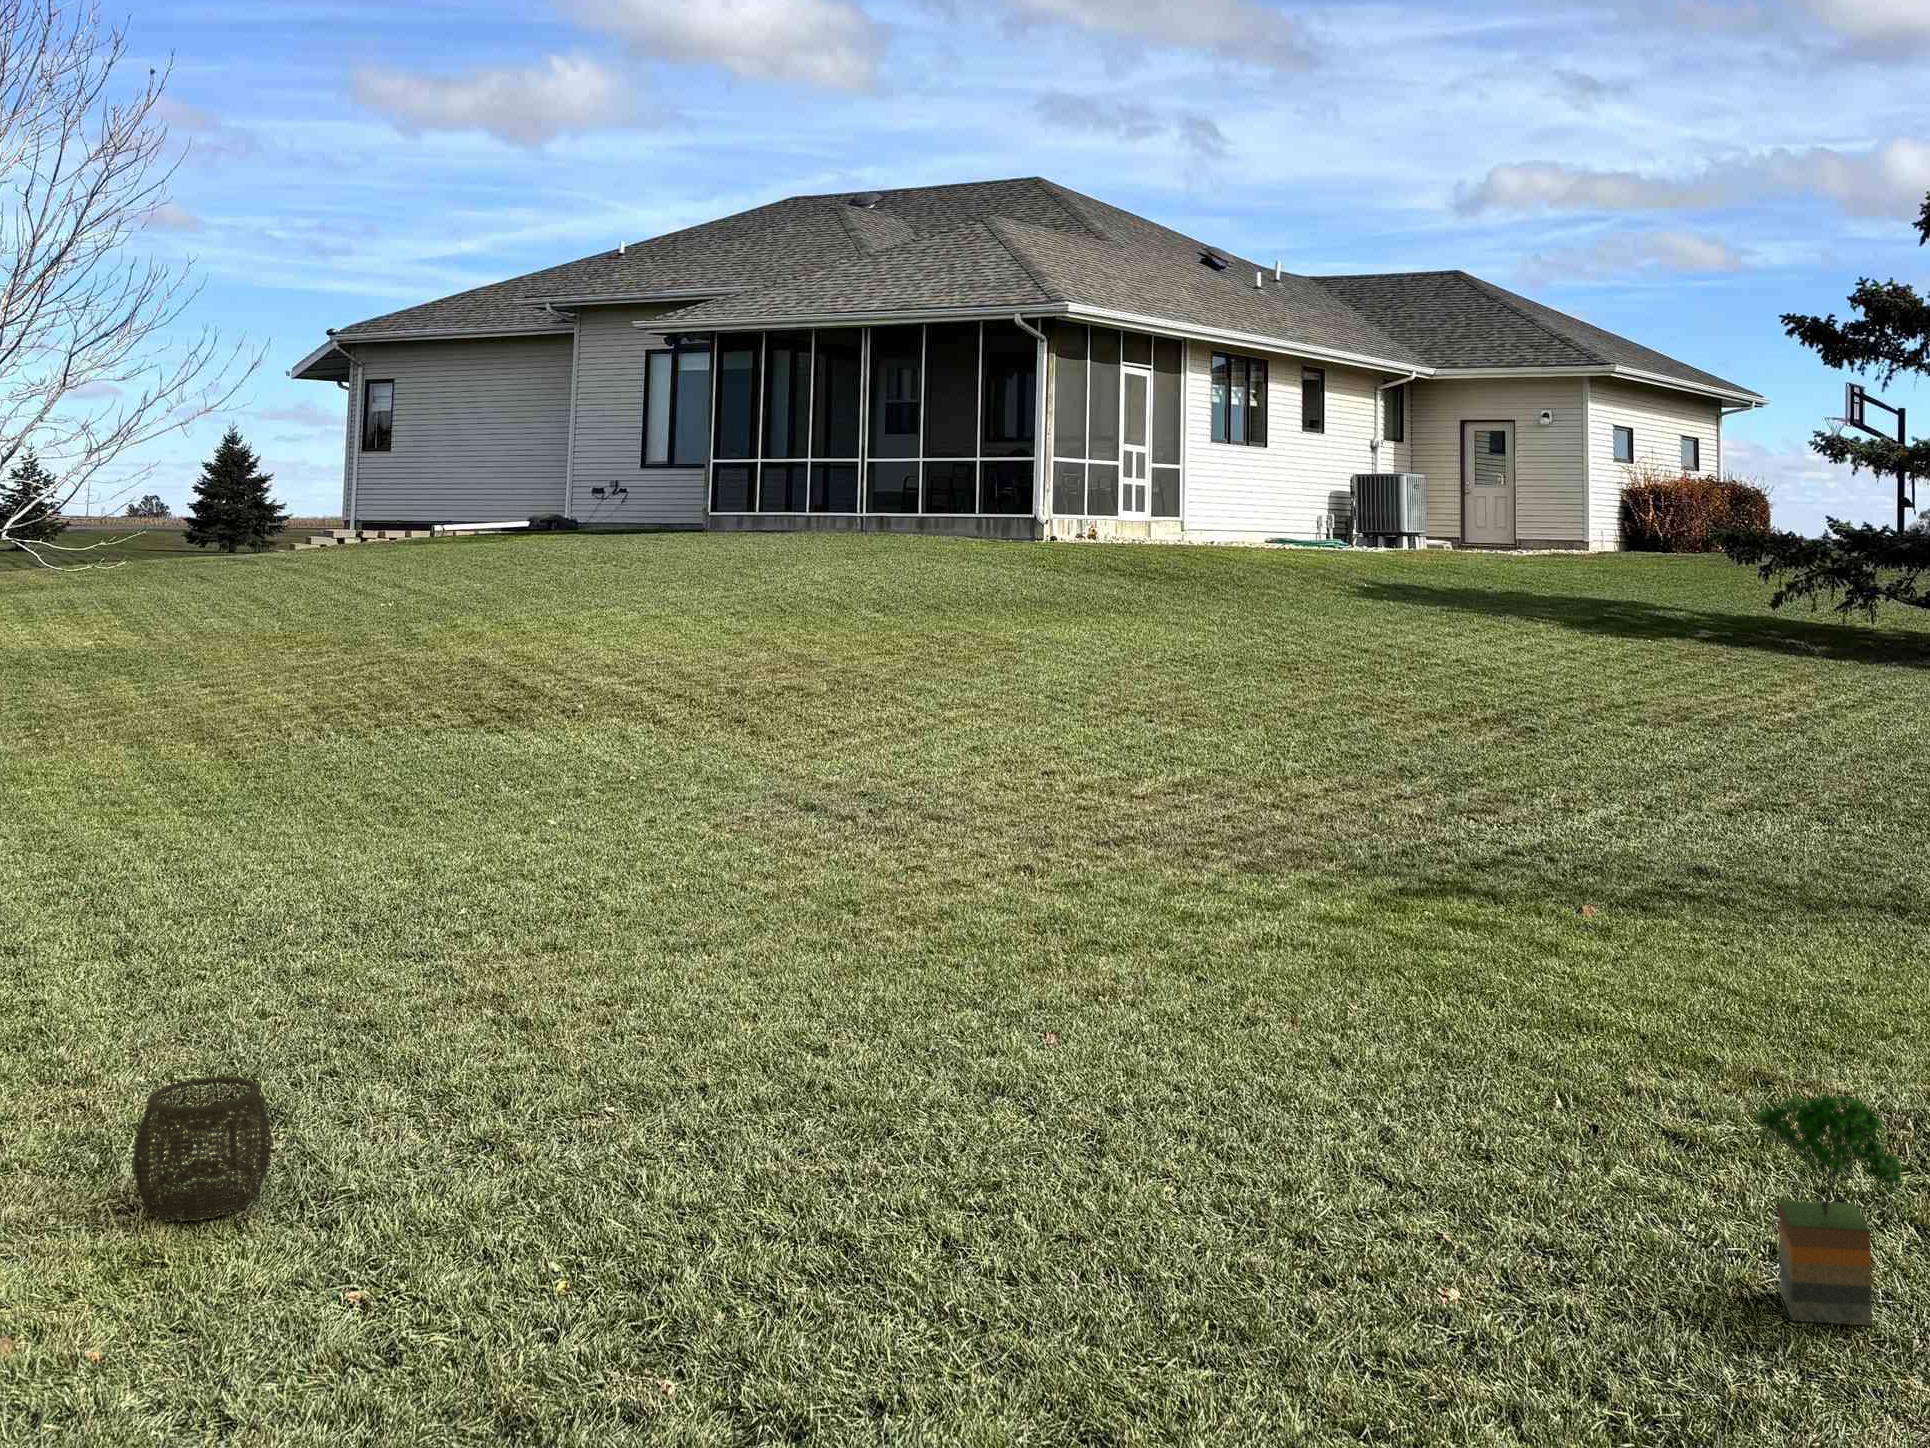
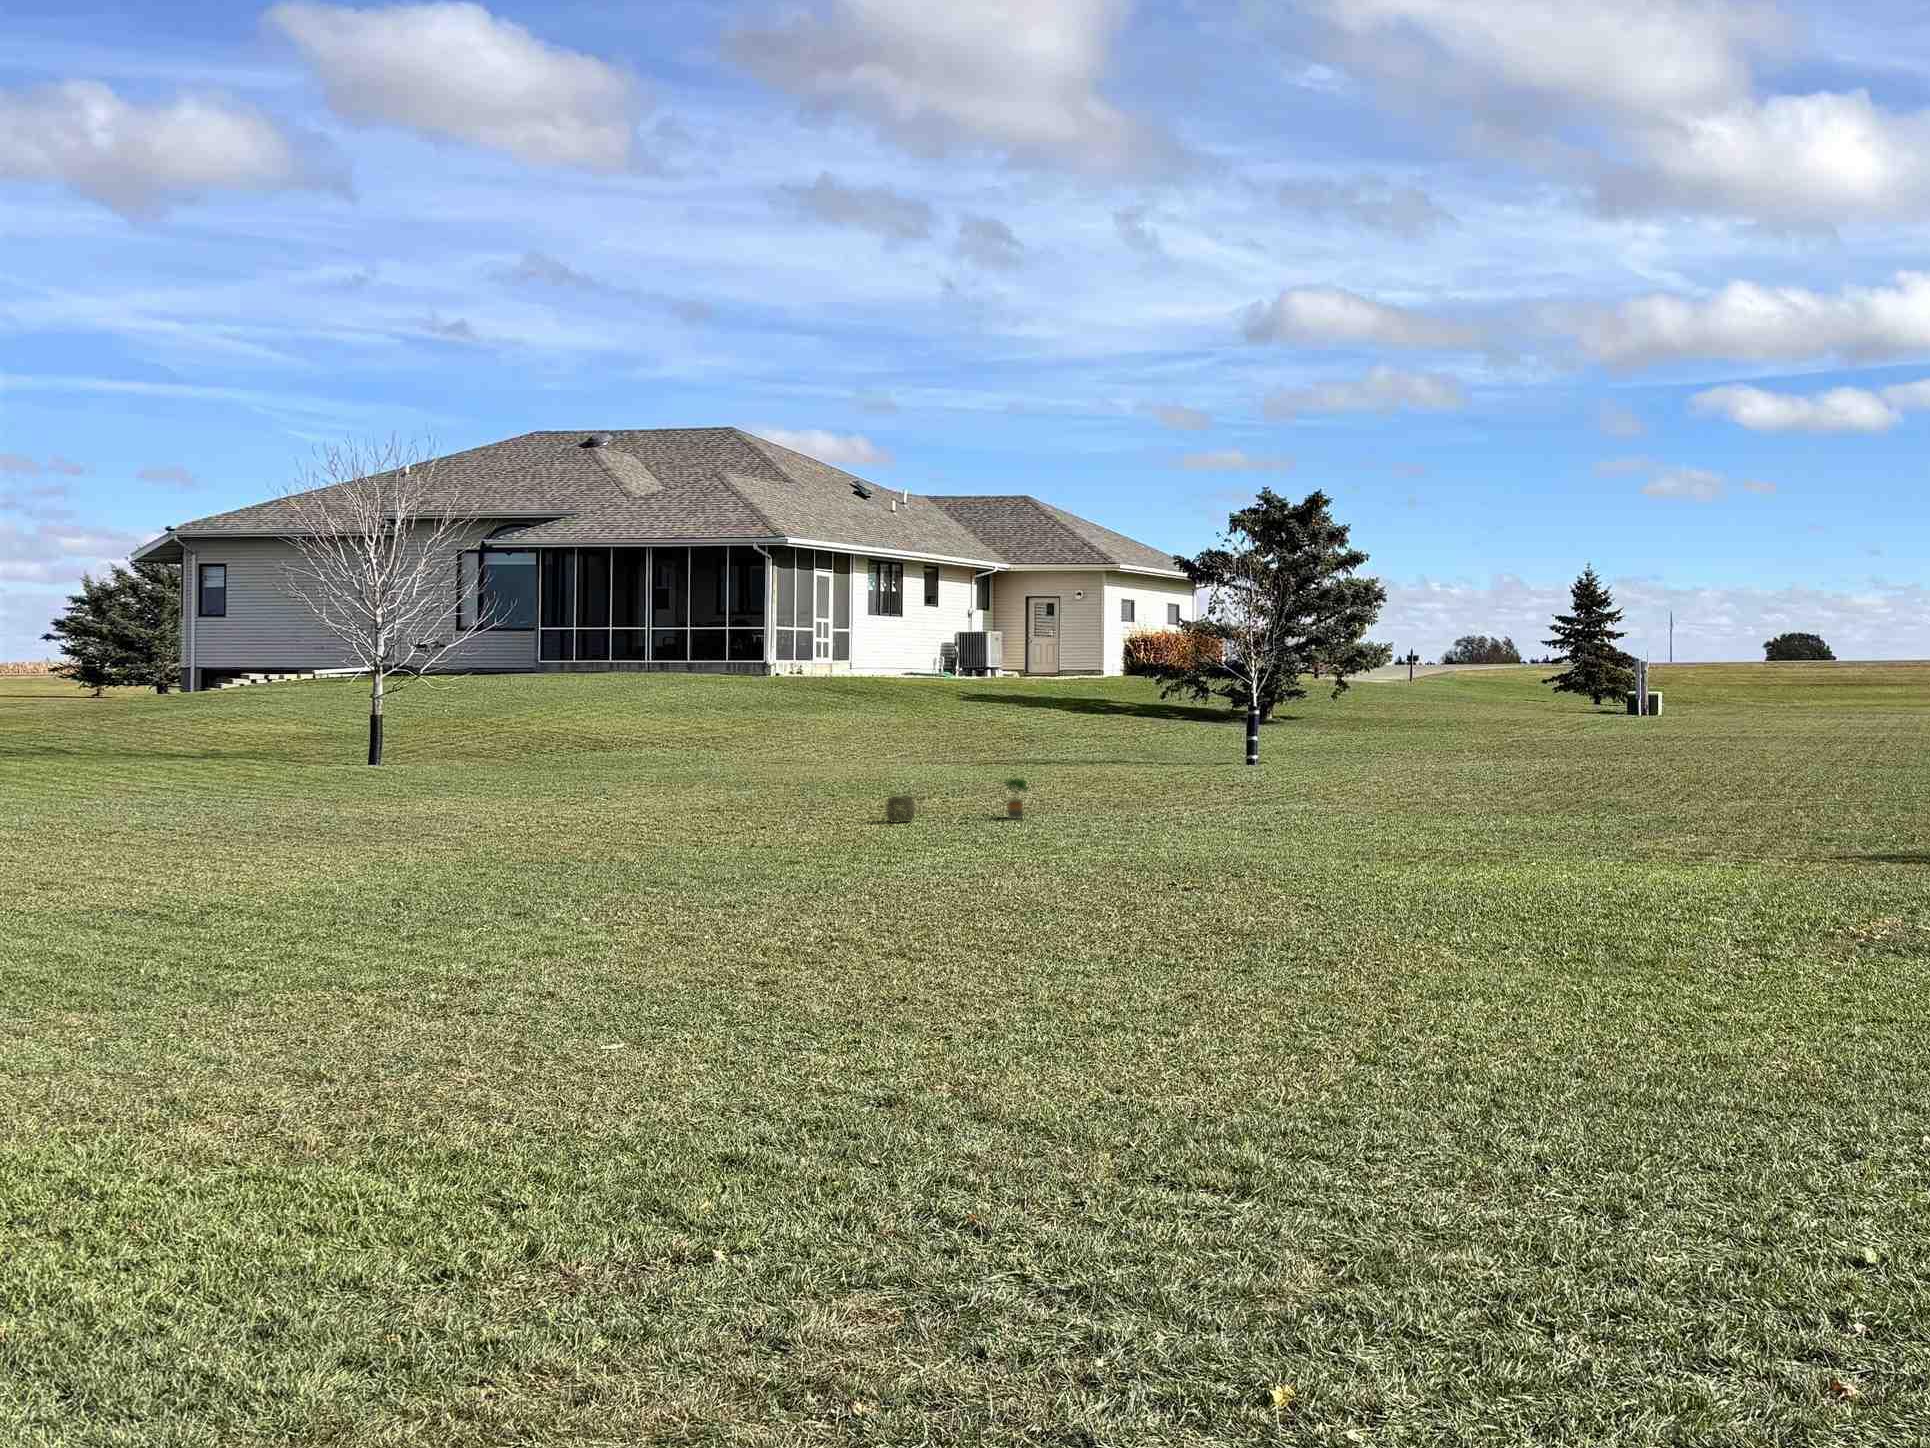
woven basket: present [131,1077,273,1222] -> present [886,796,915,823]

